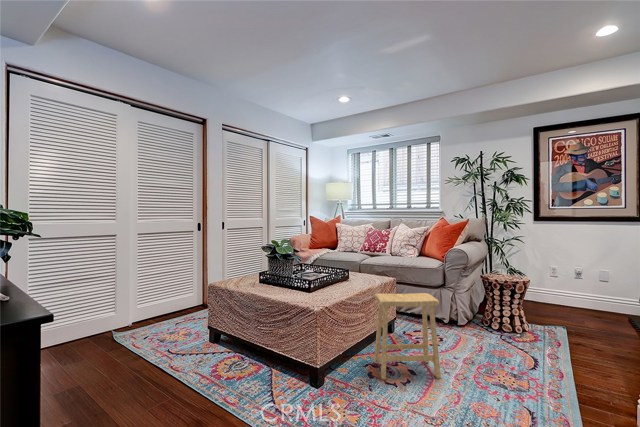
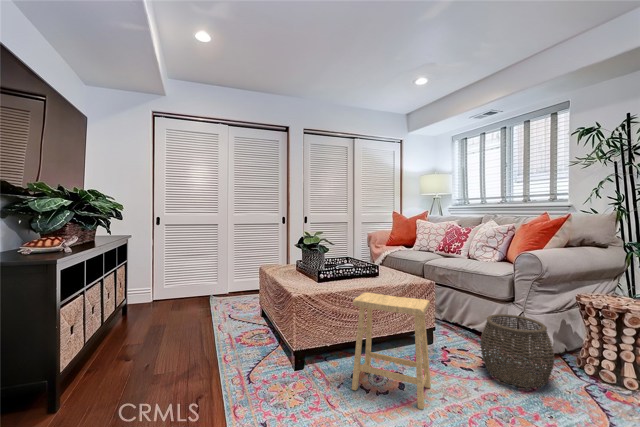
woven basket: none [439,297,490,347] -> present [480,314,555,388]

